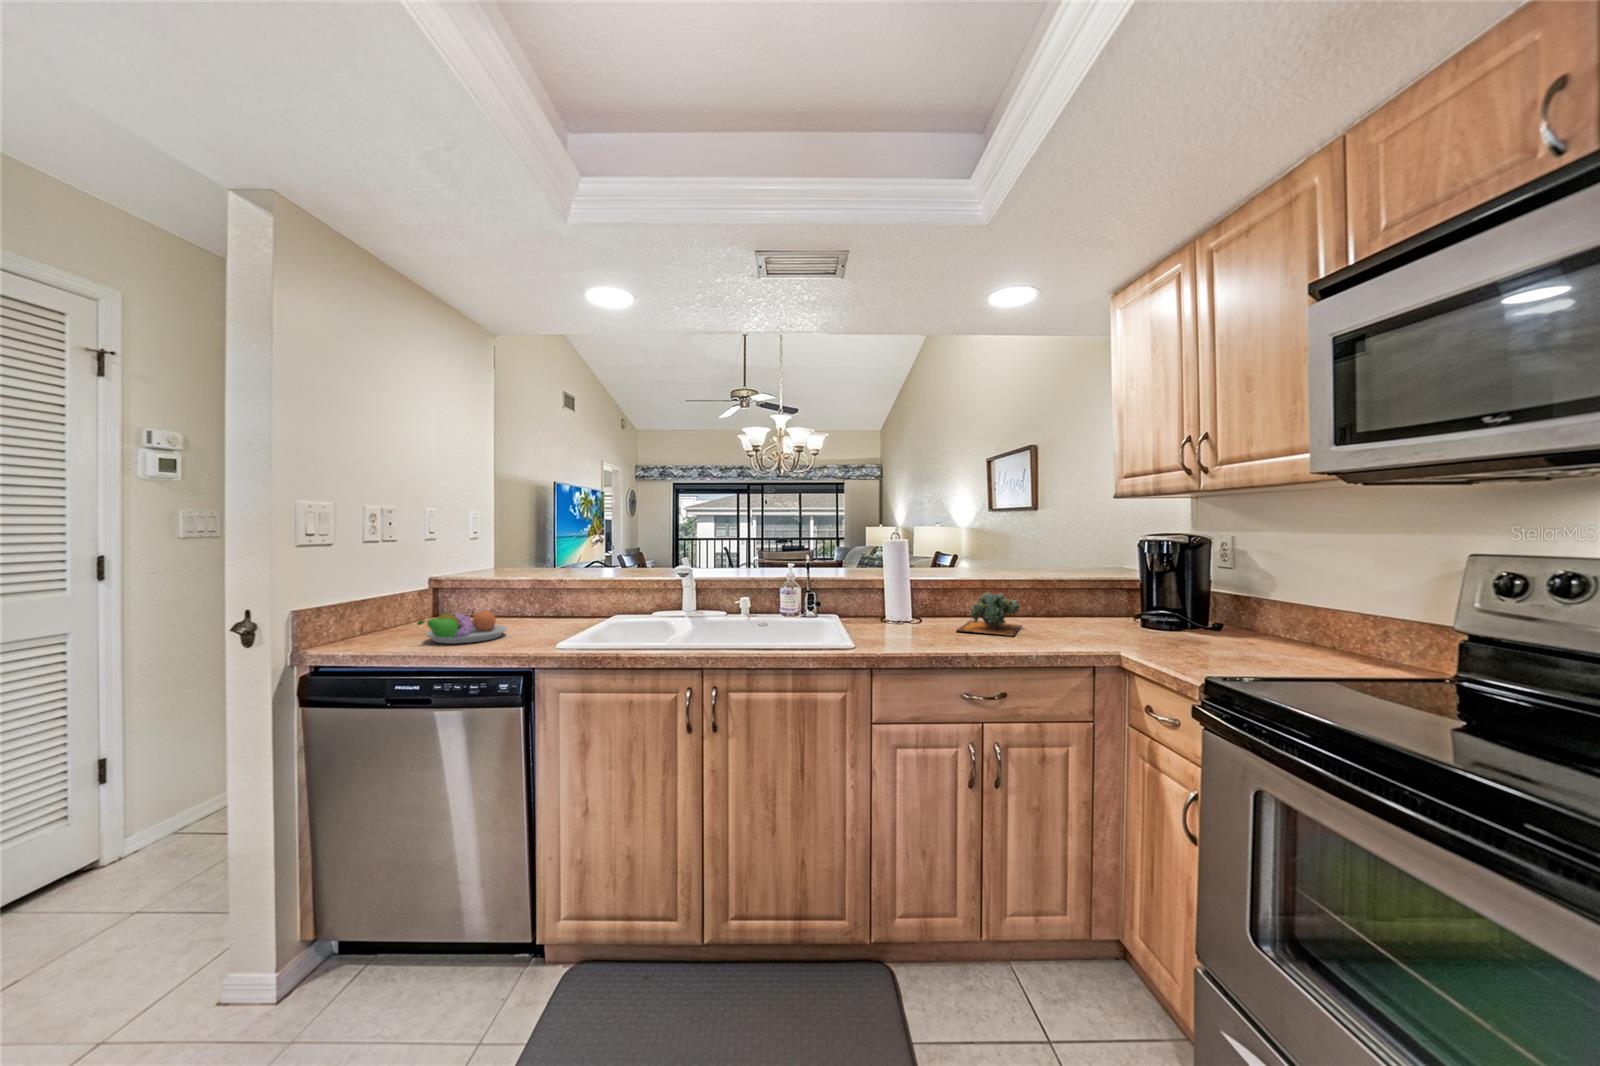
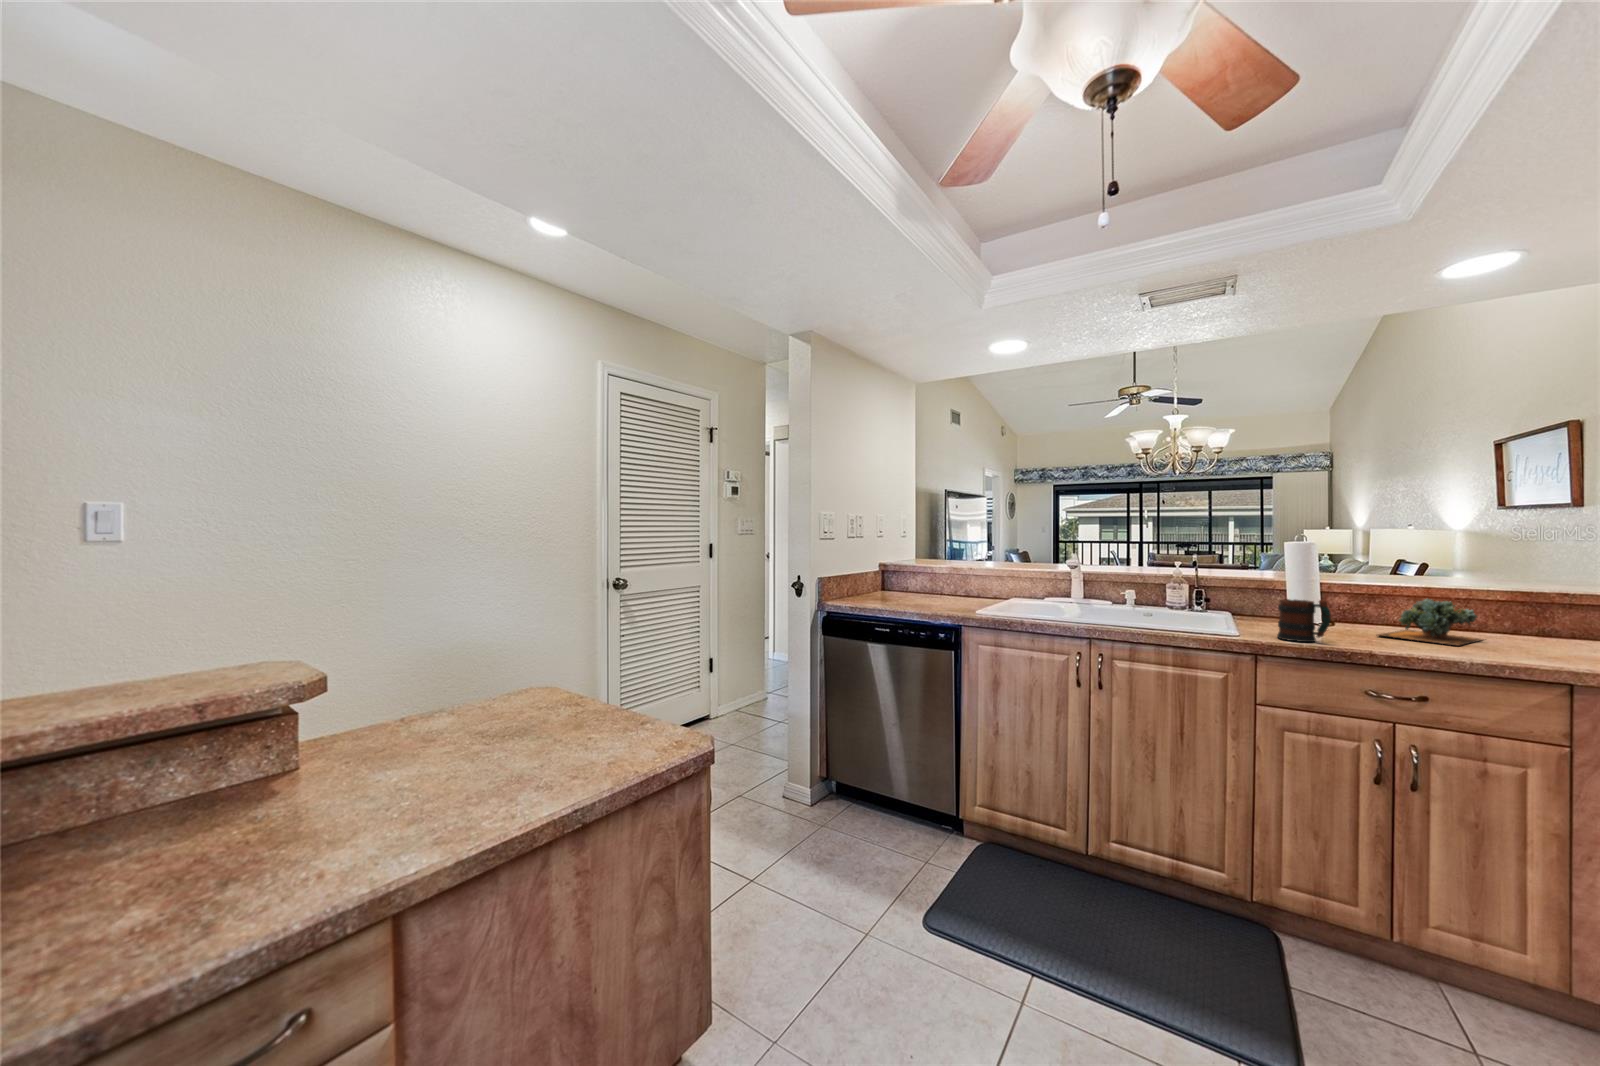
mug: none [887,602,931,648] -> present [1277,599,1331,642]
fruit bowl: present [417,610,507,643] -> none [883,583,936,606]

